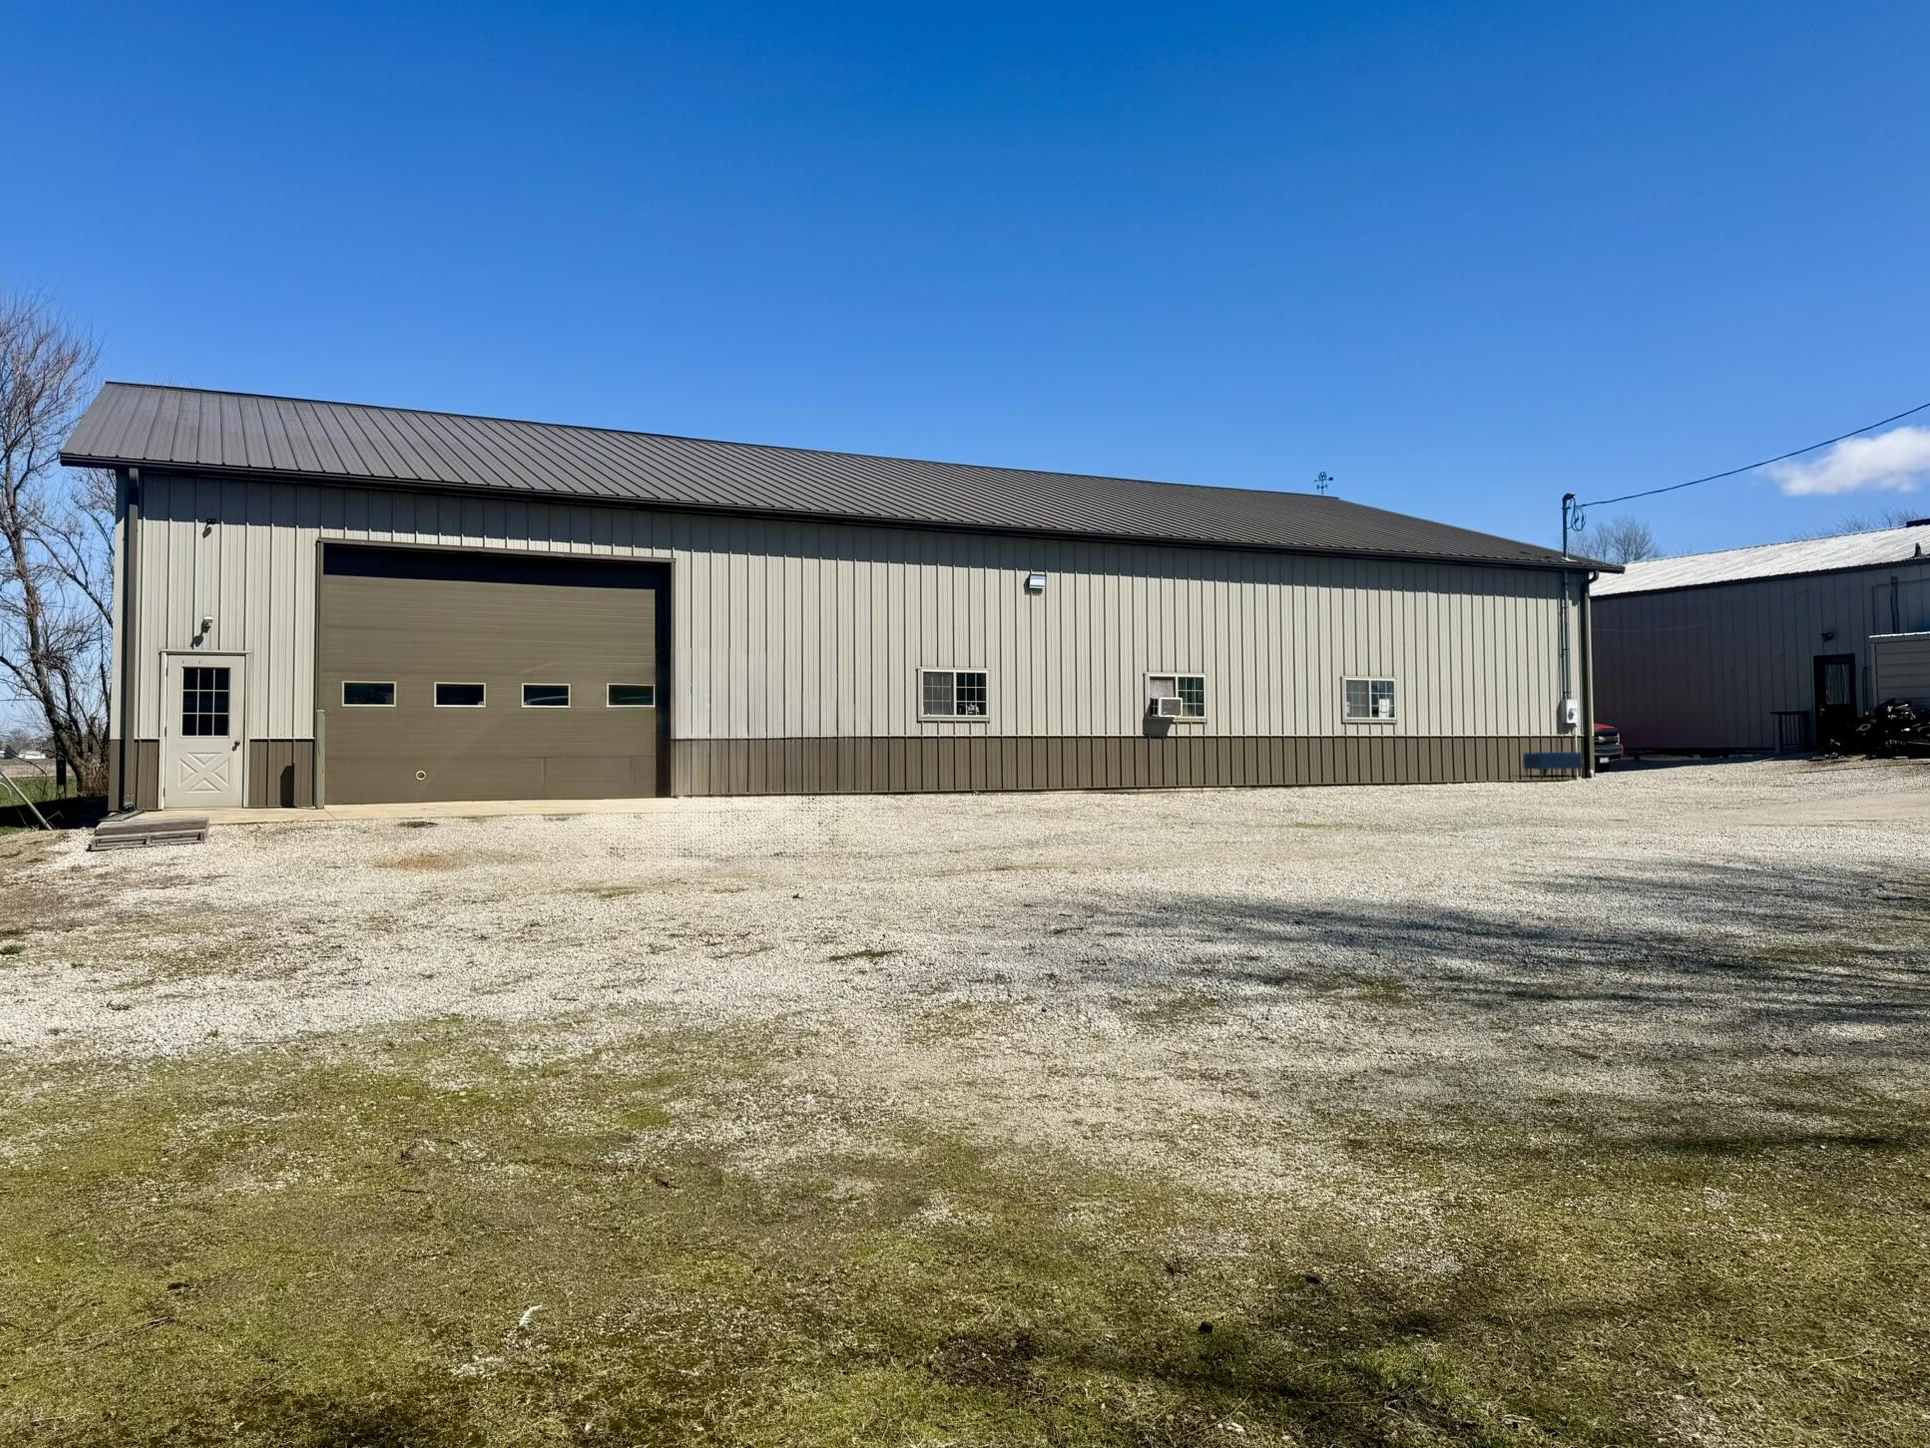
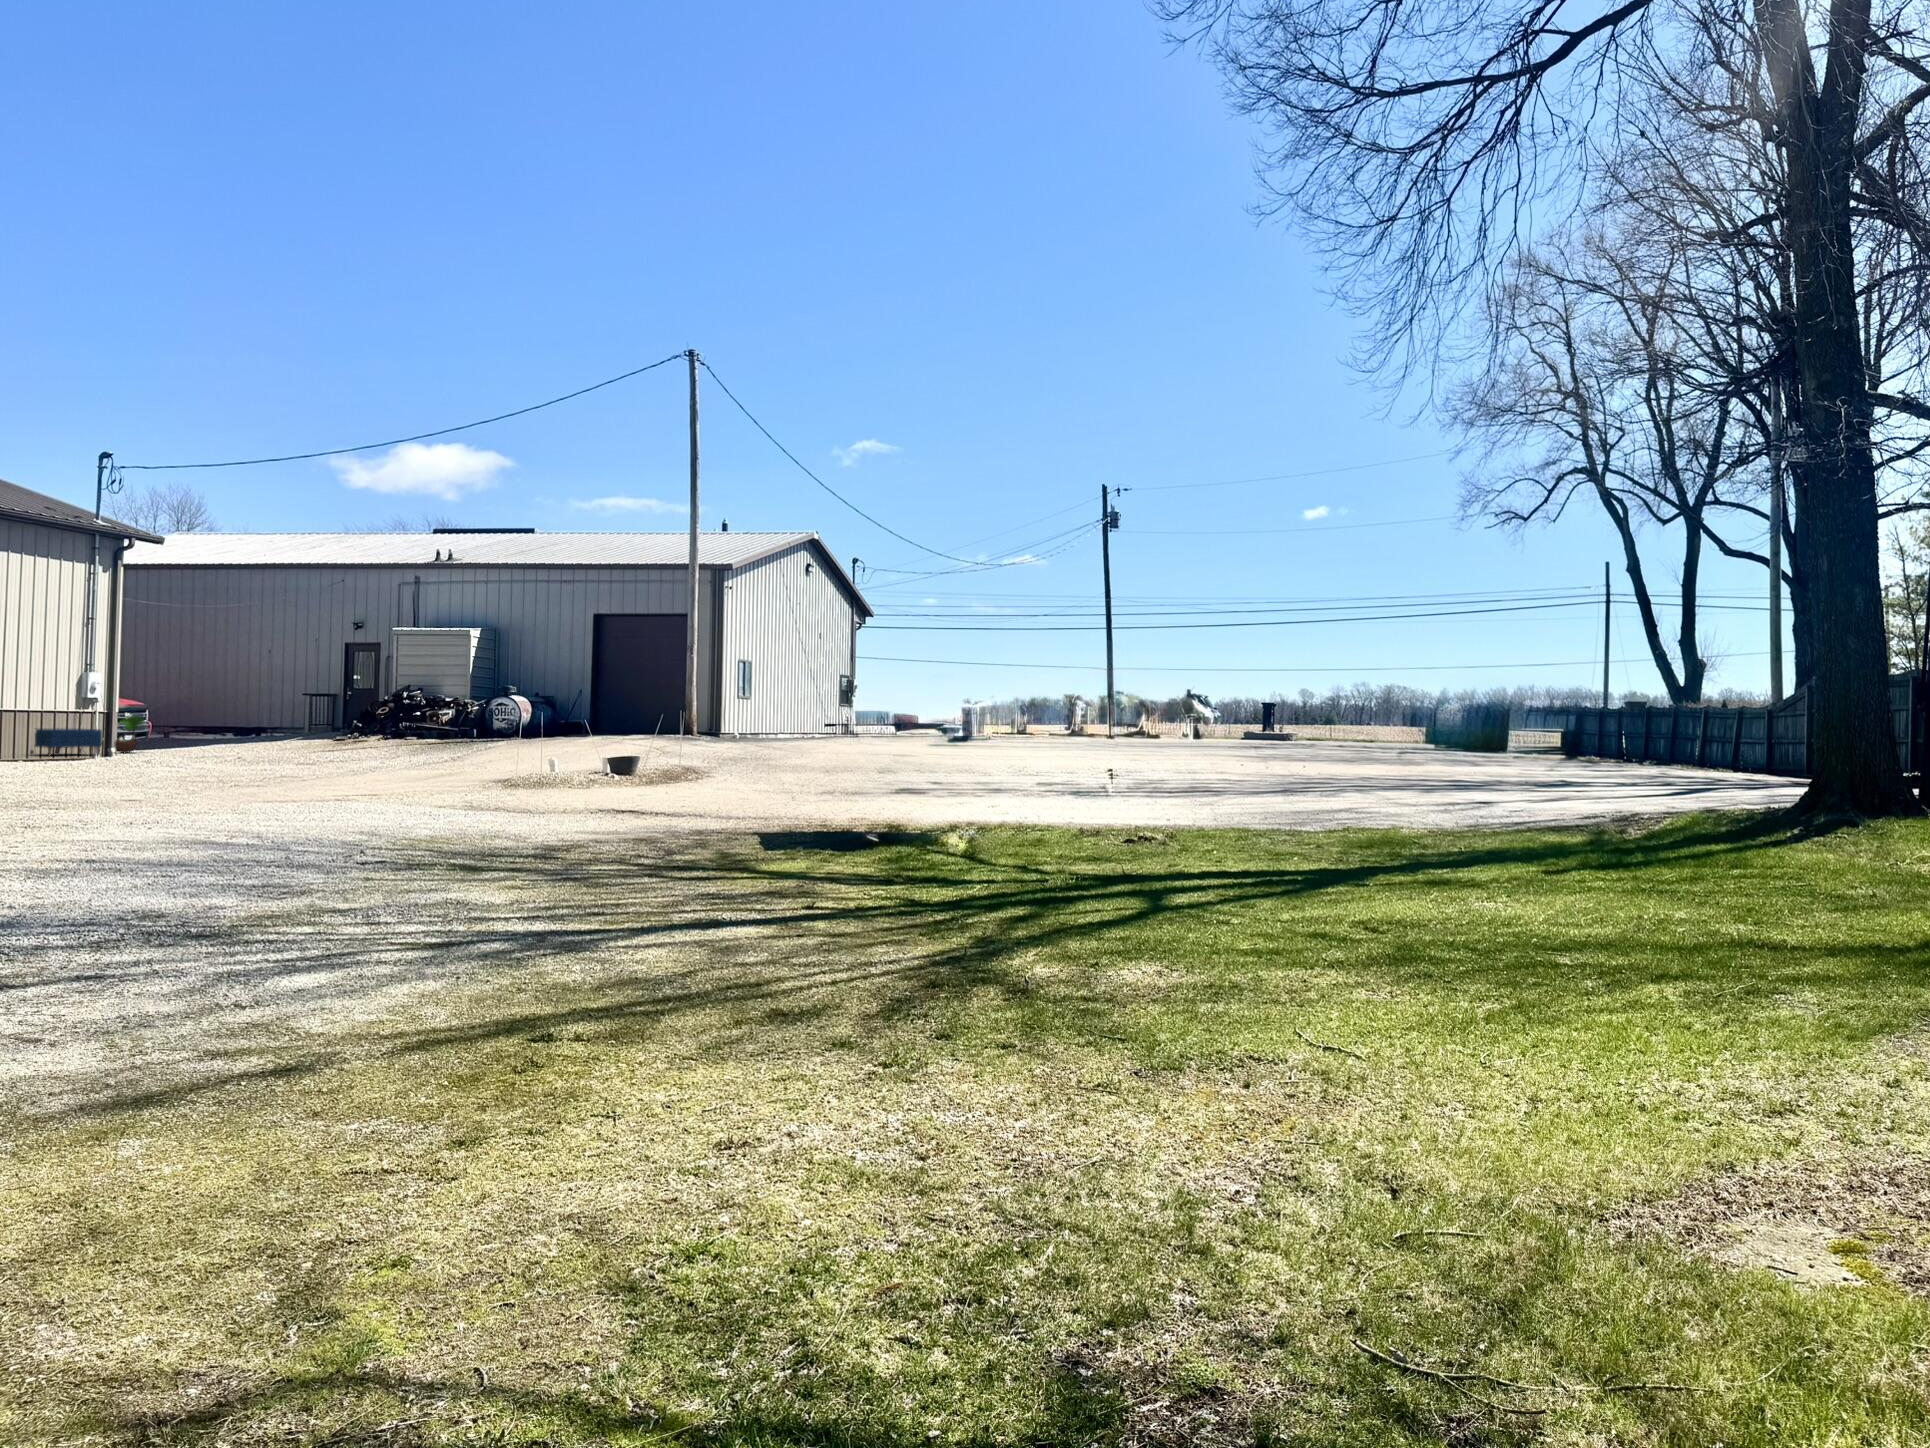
potted tree: none [1593,735,1618,774] -> present [114,716,143,753]

